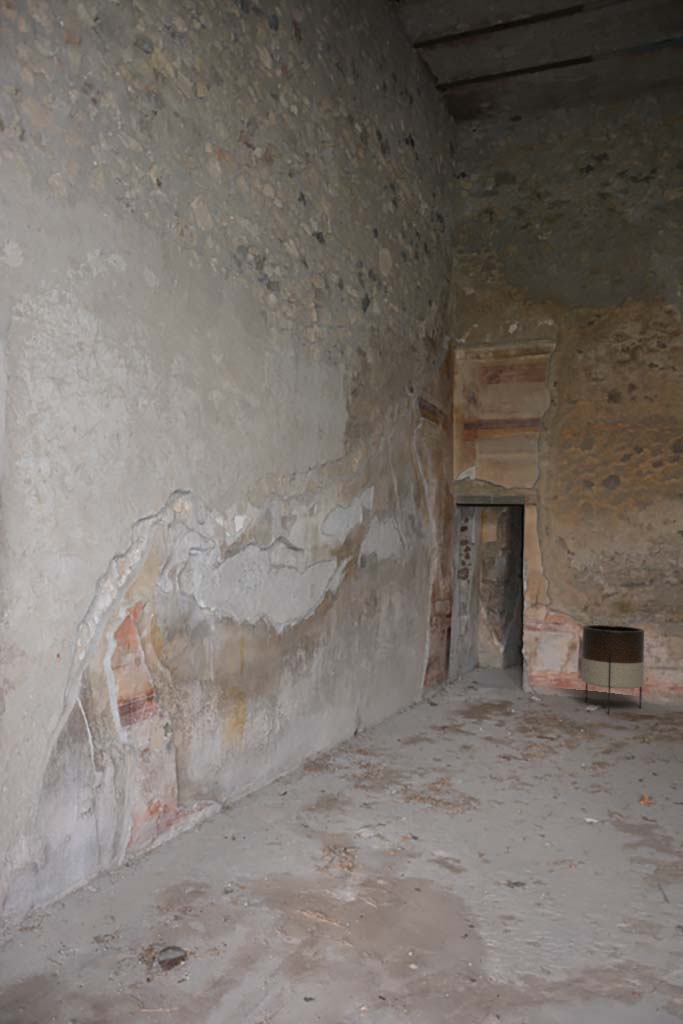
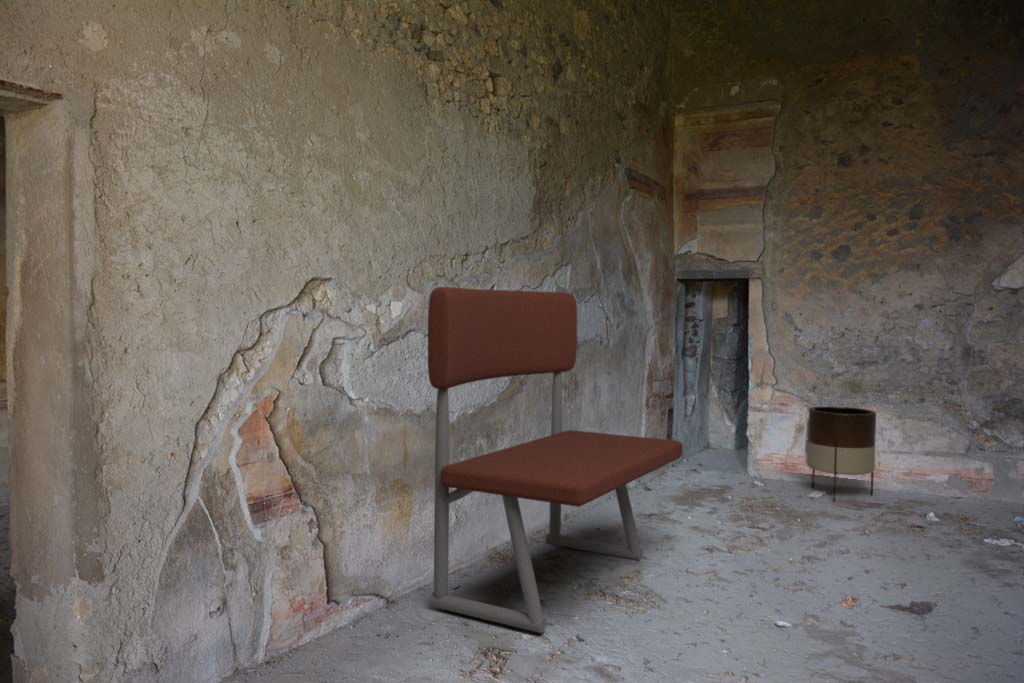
bench: none [265,503,489,832] -> present [428,287,683,633]

